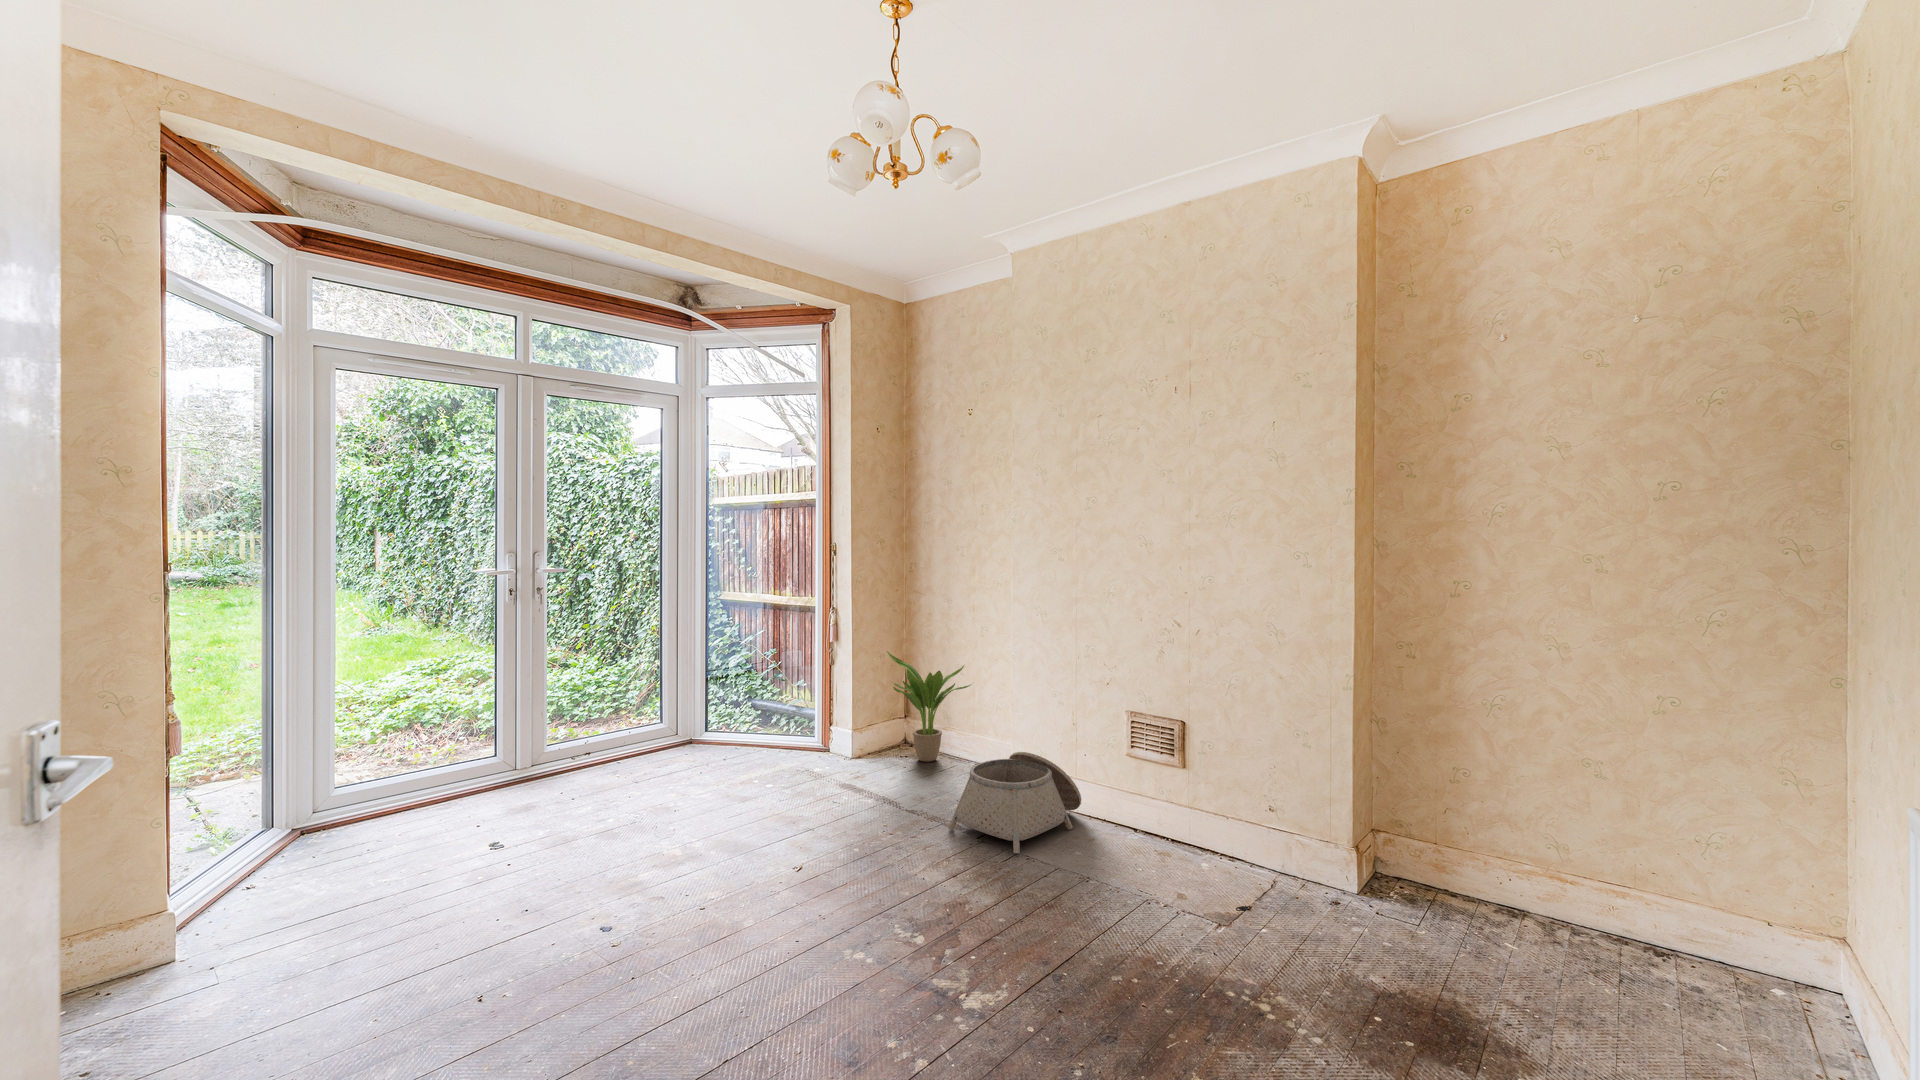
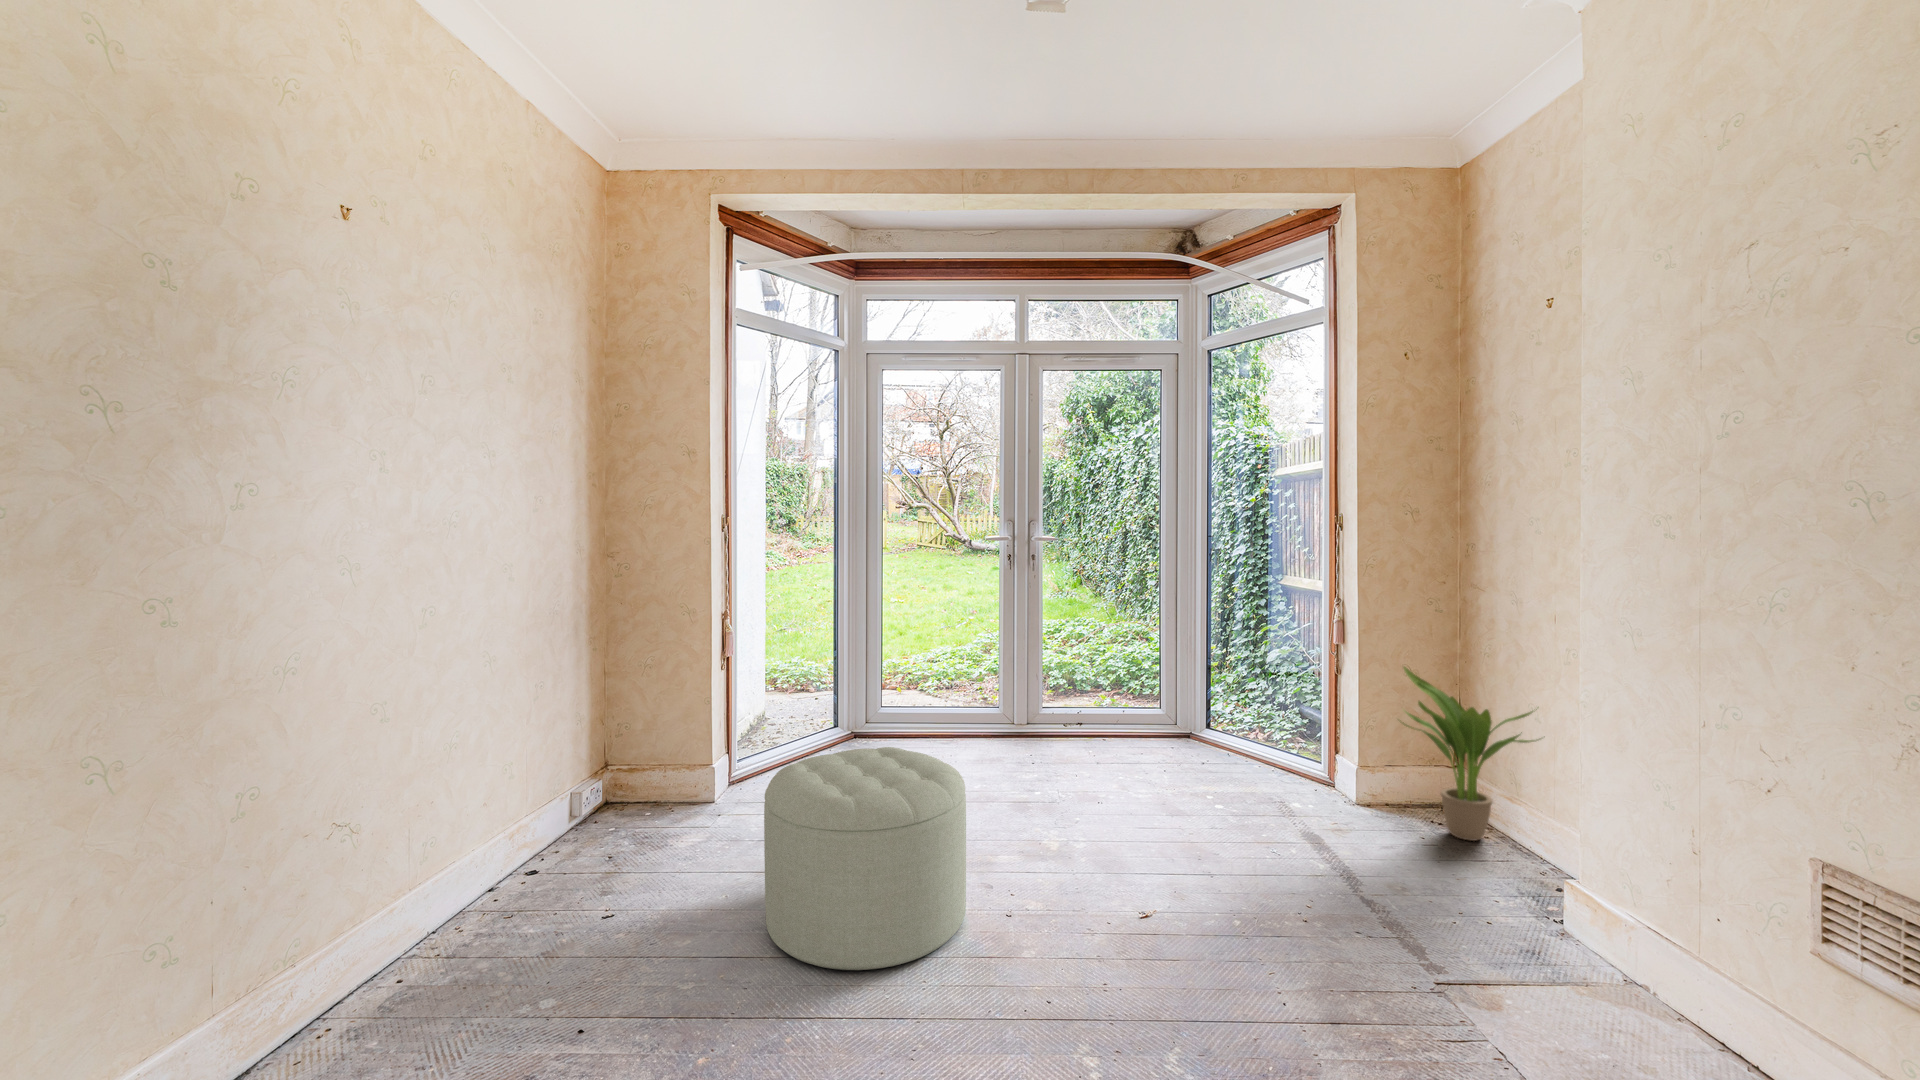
basket: present [948,752,1081,853] -> none [1394,865,1690,1045]
ottoman: none [451,789,678,1022] -> present [764,747,966,971]

